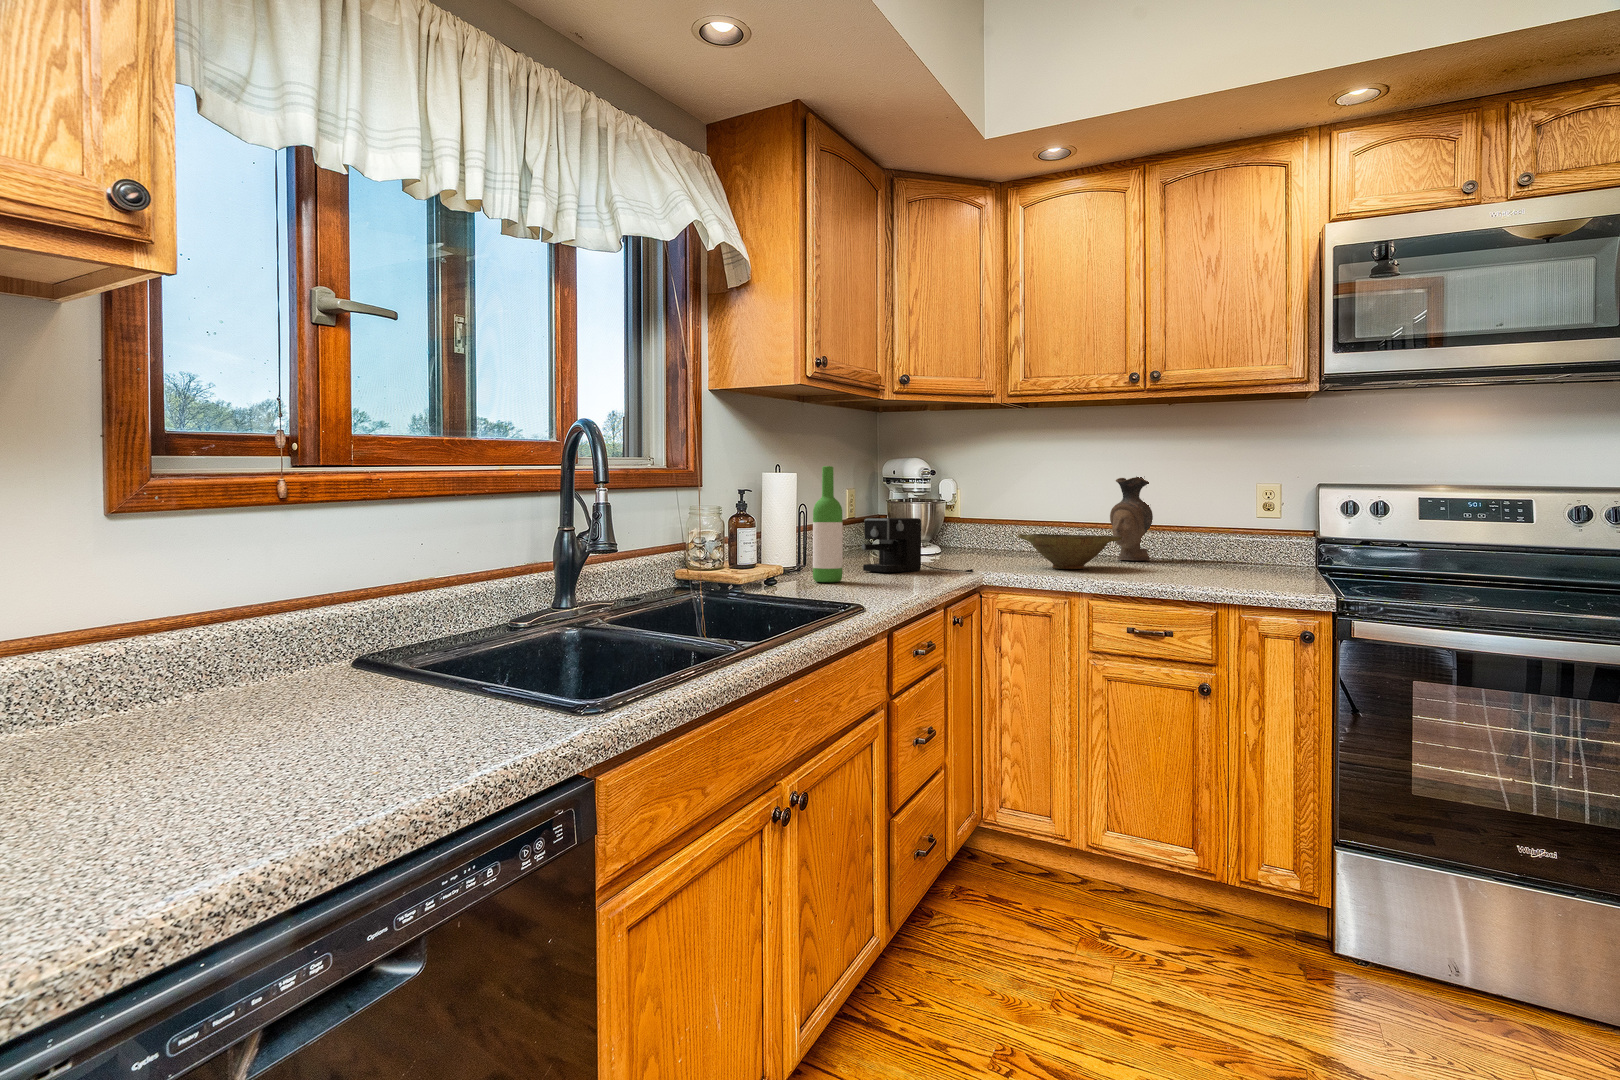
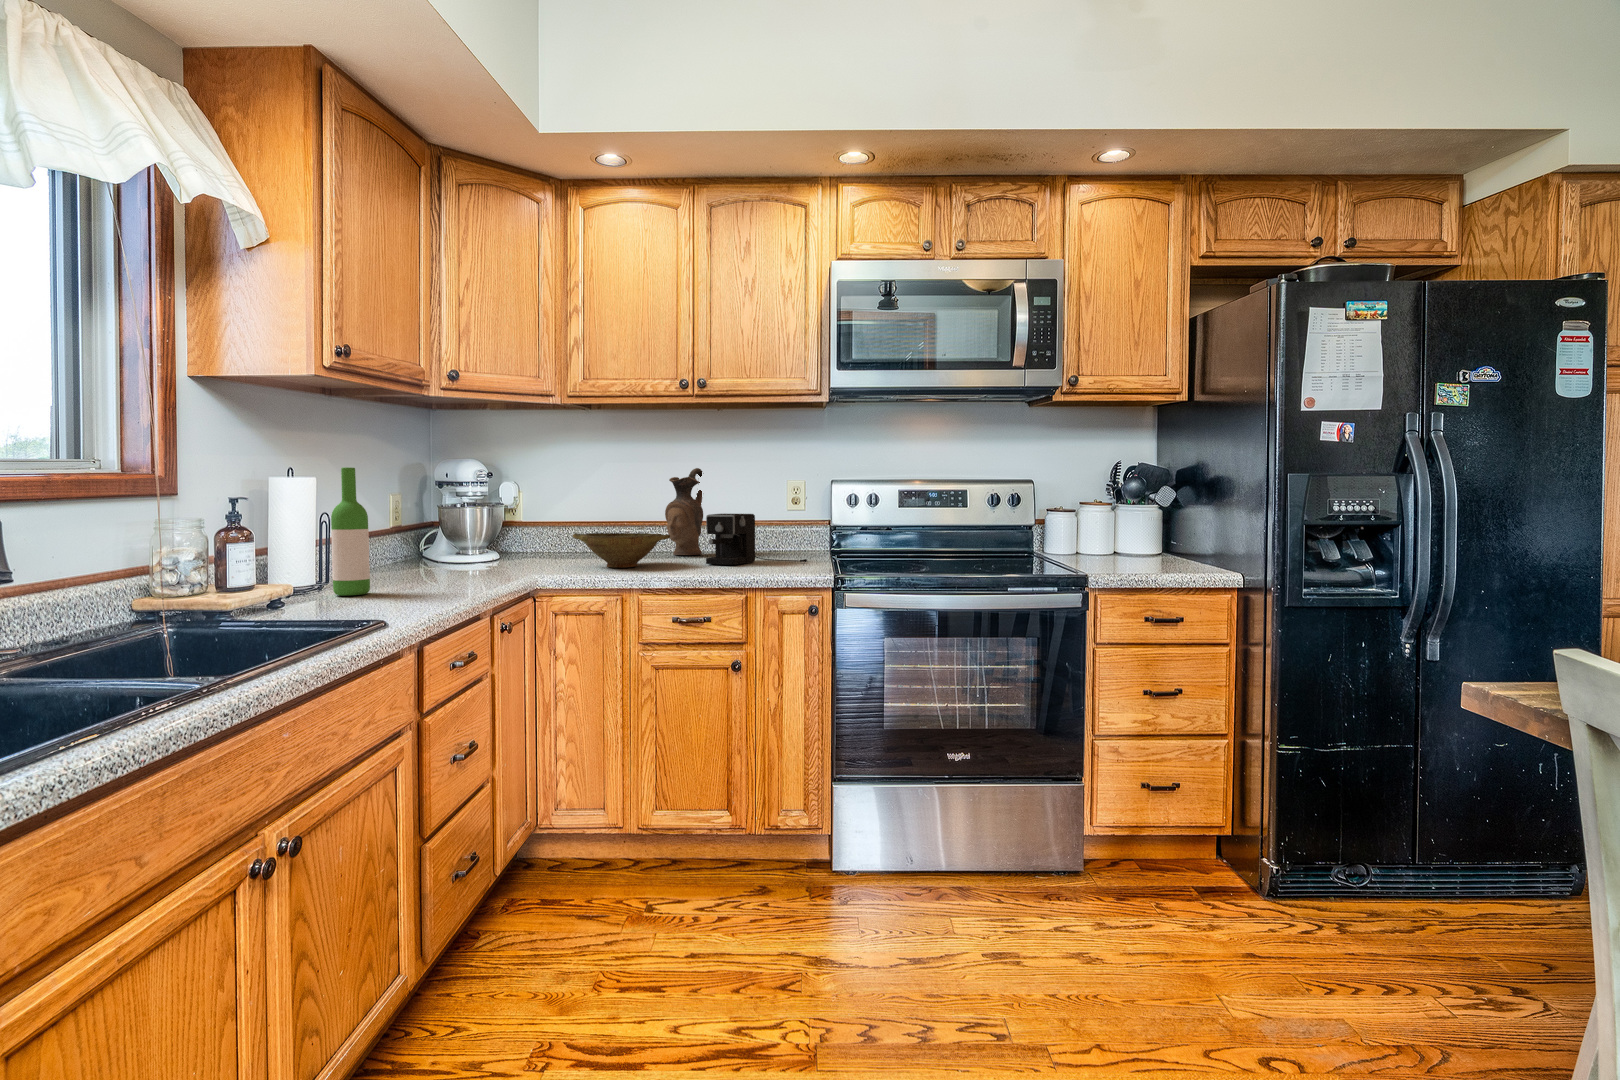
coffee maker: present [862,518,973,572] -> present [706,514,807,565]

